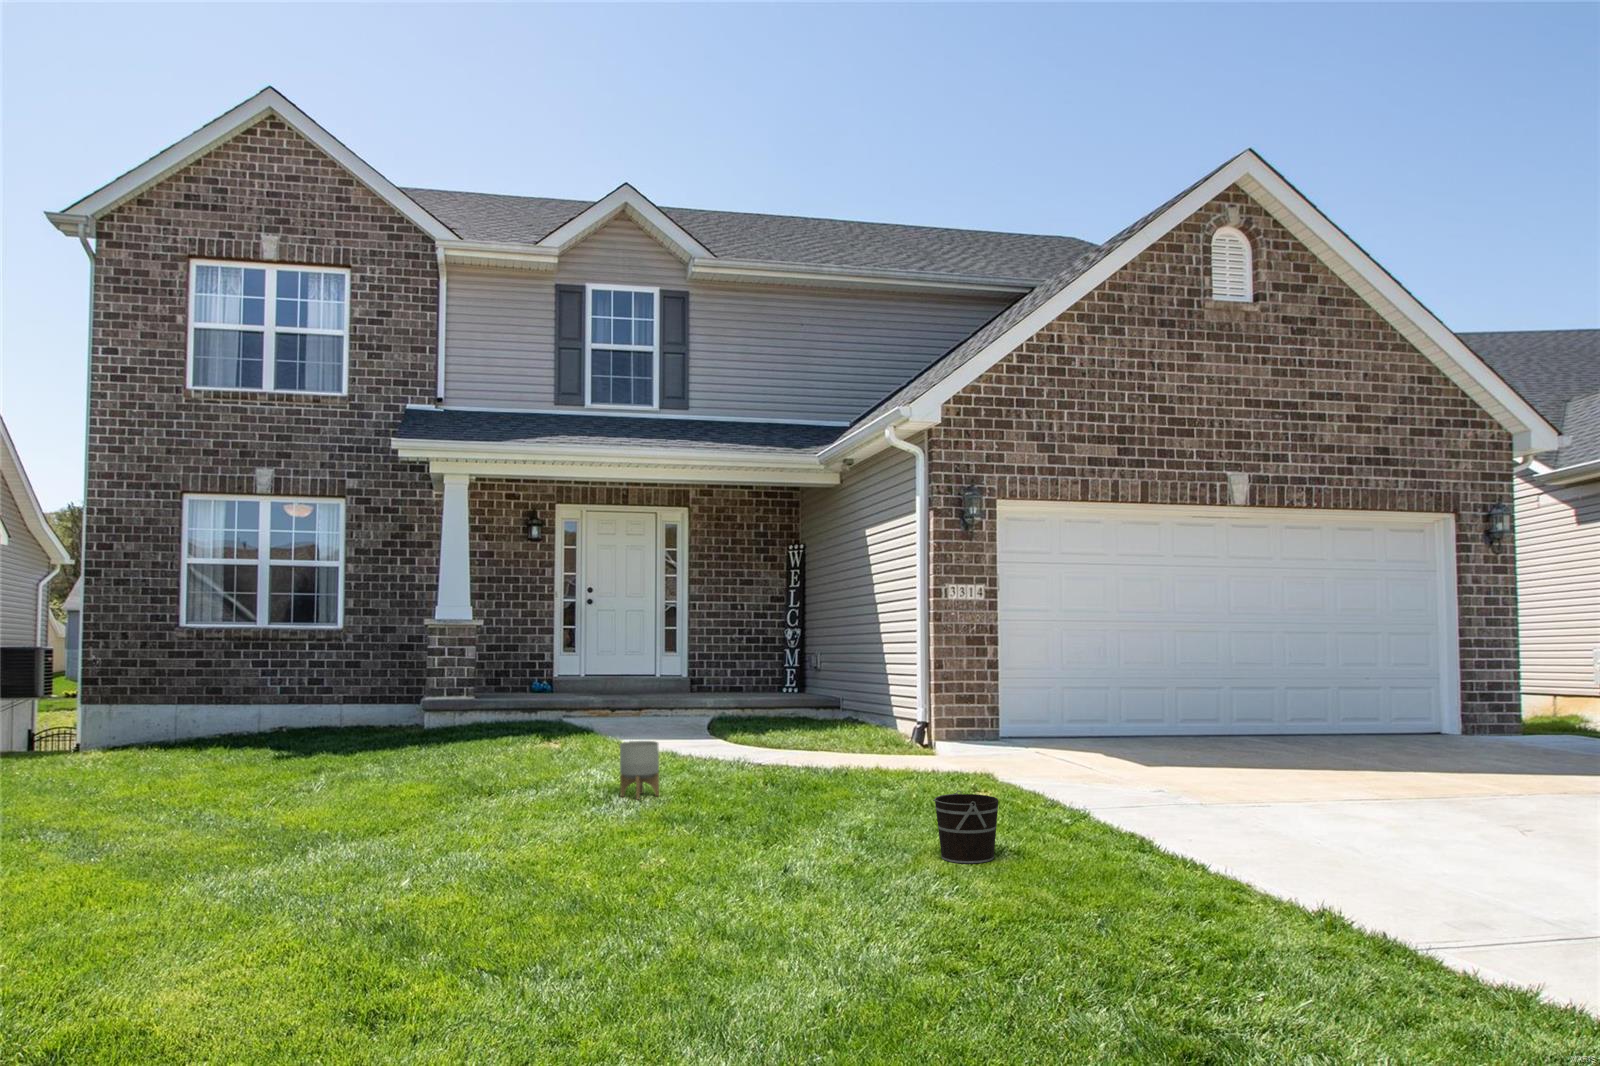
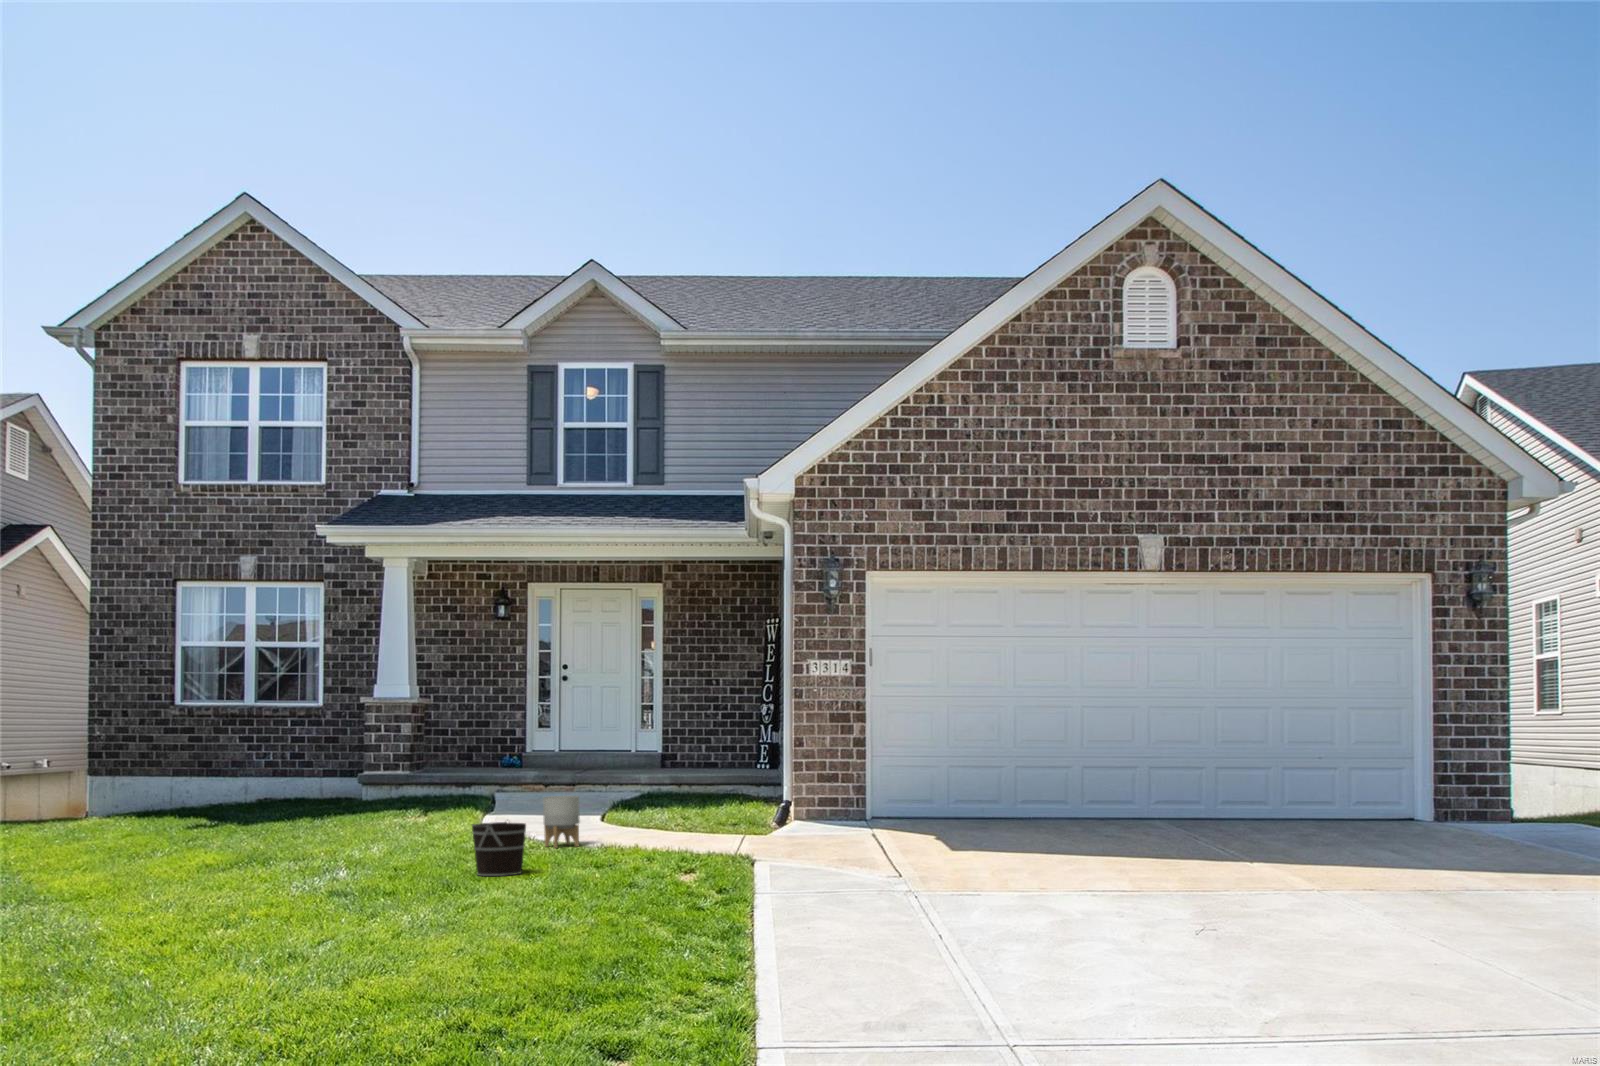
planter: present [620,741,659,800] -> present [543,796,580,848]

